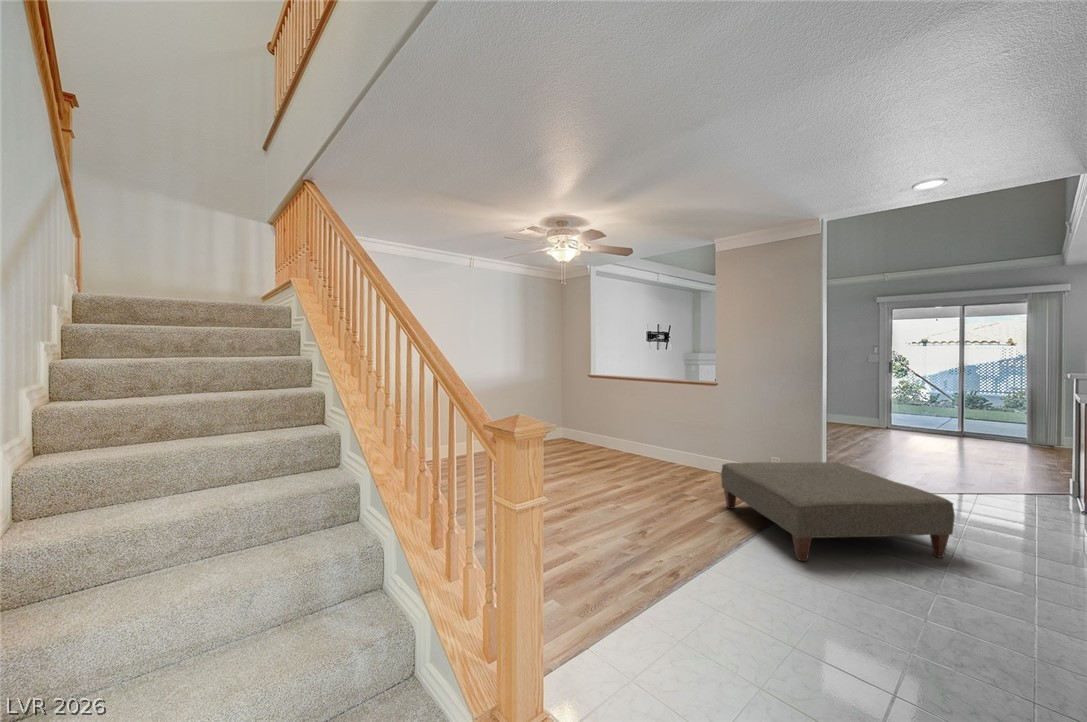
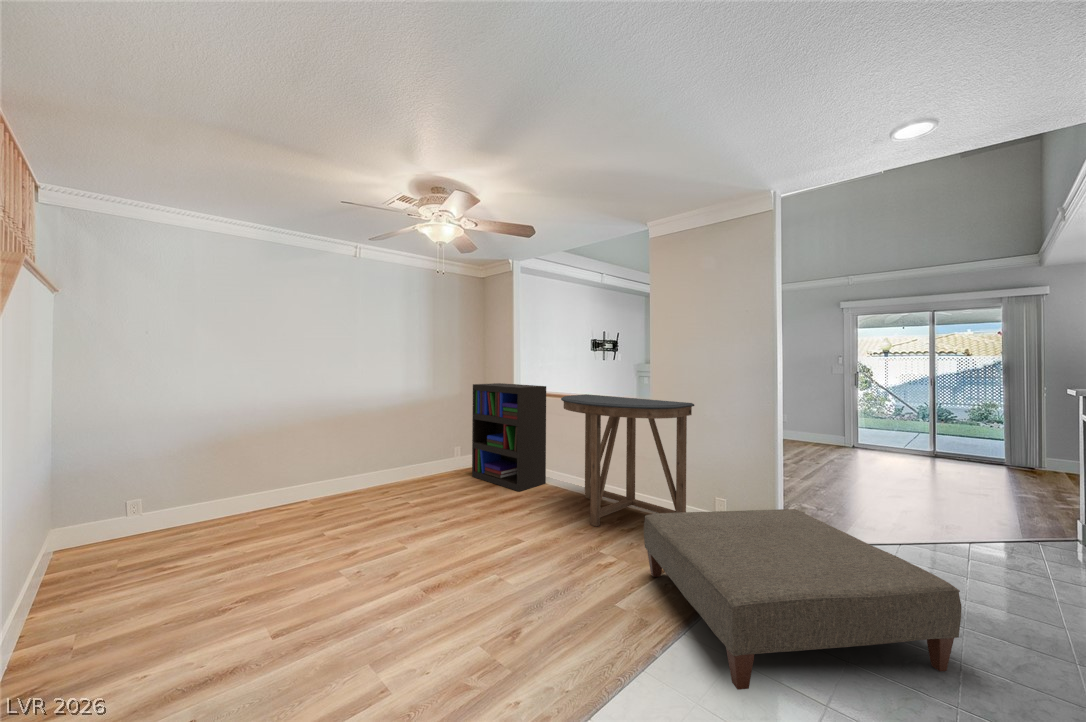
bookshelf: none [558,370,623,457] -> present [472,383,546,491]
console table: none [642,378,755,482] -> present [561,394,694,526]

